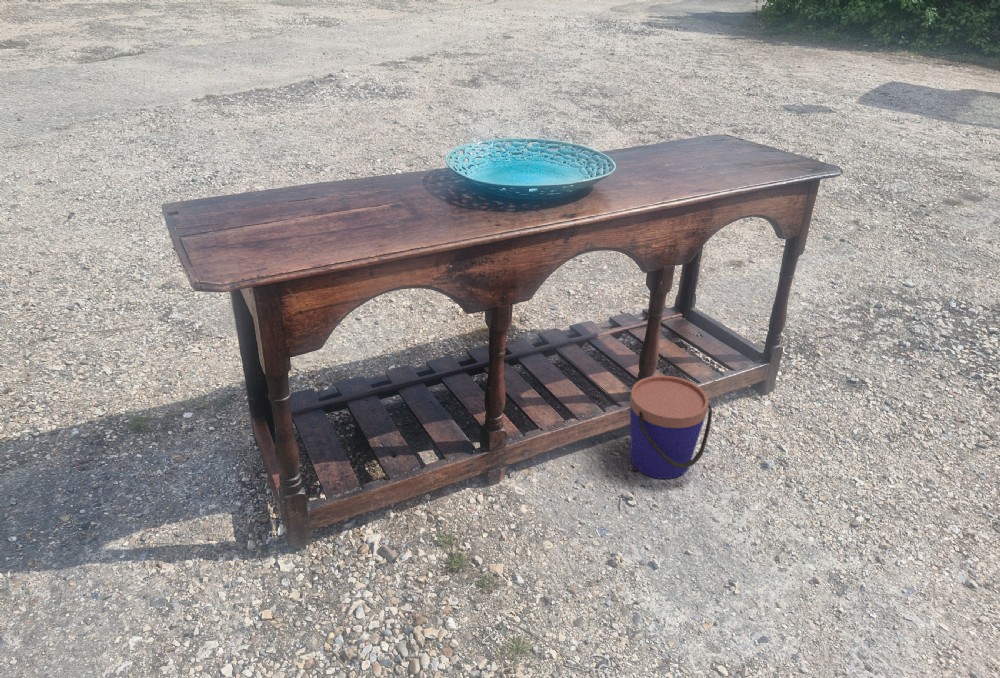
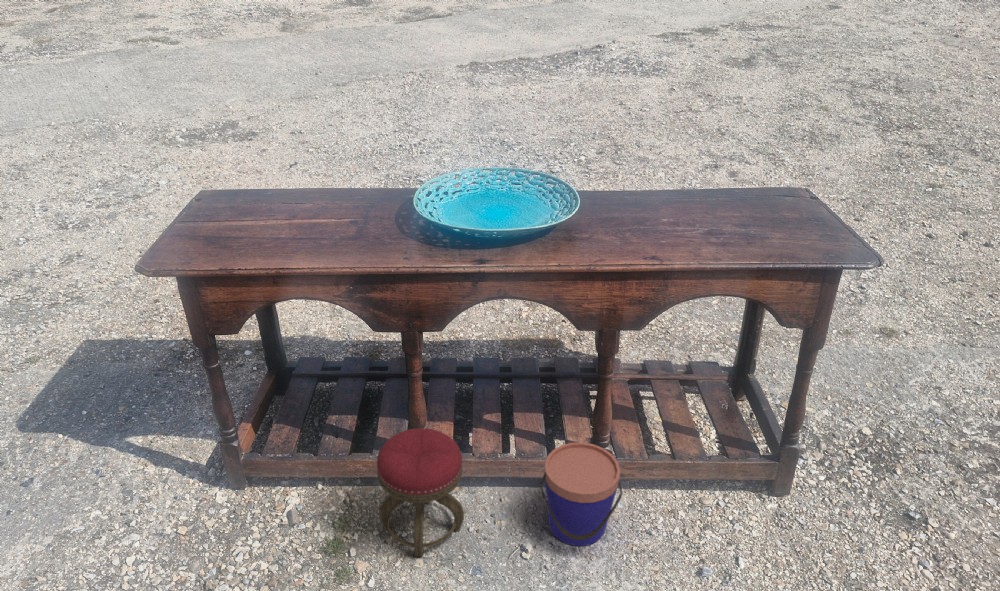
stool: none [484,401,578,541] -> present [377,428,464,557]

